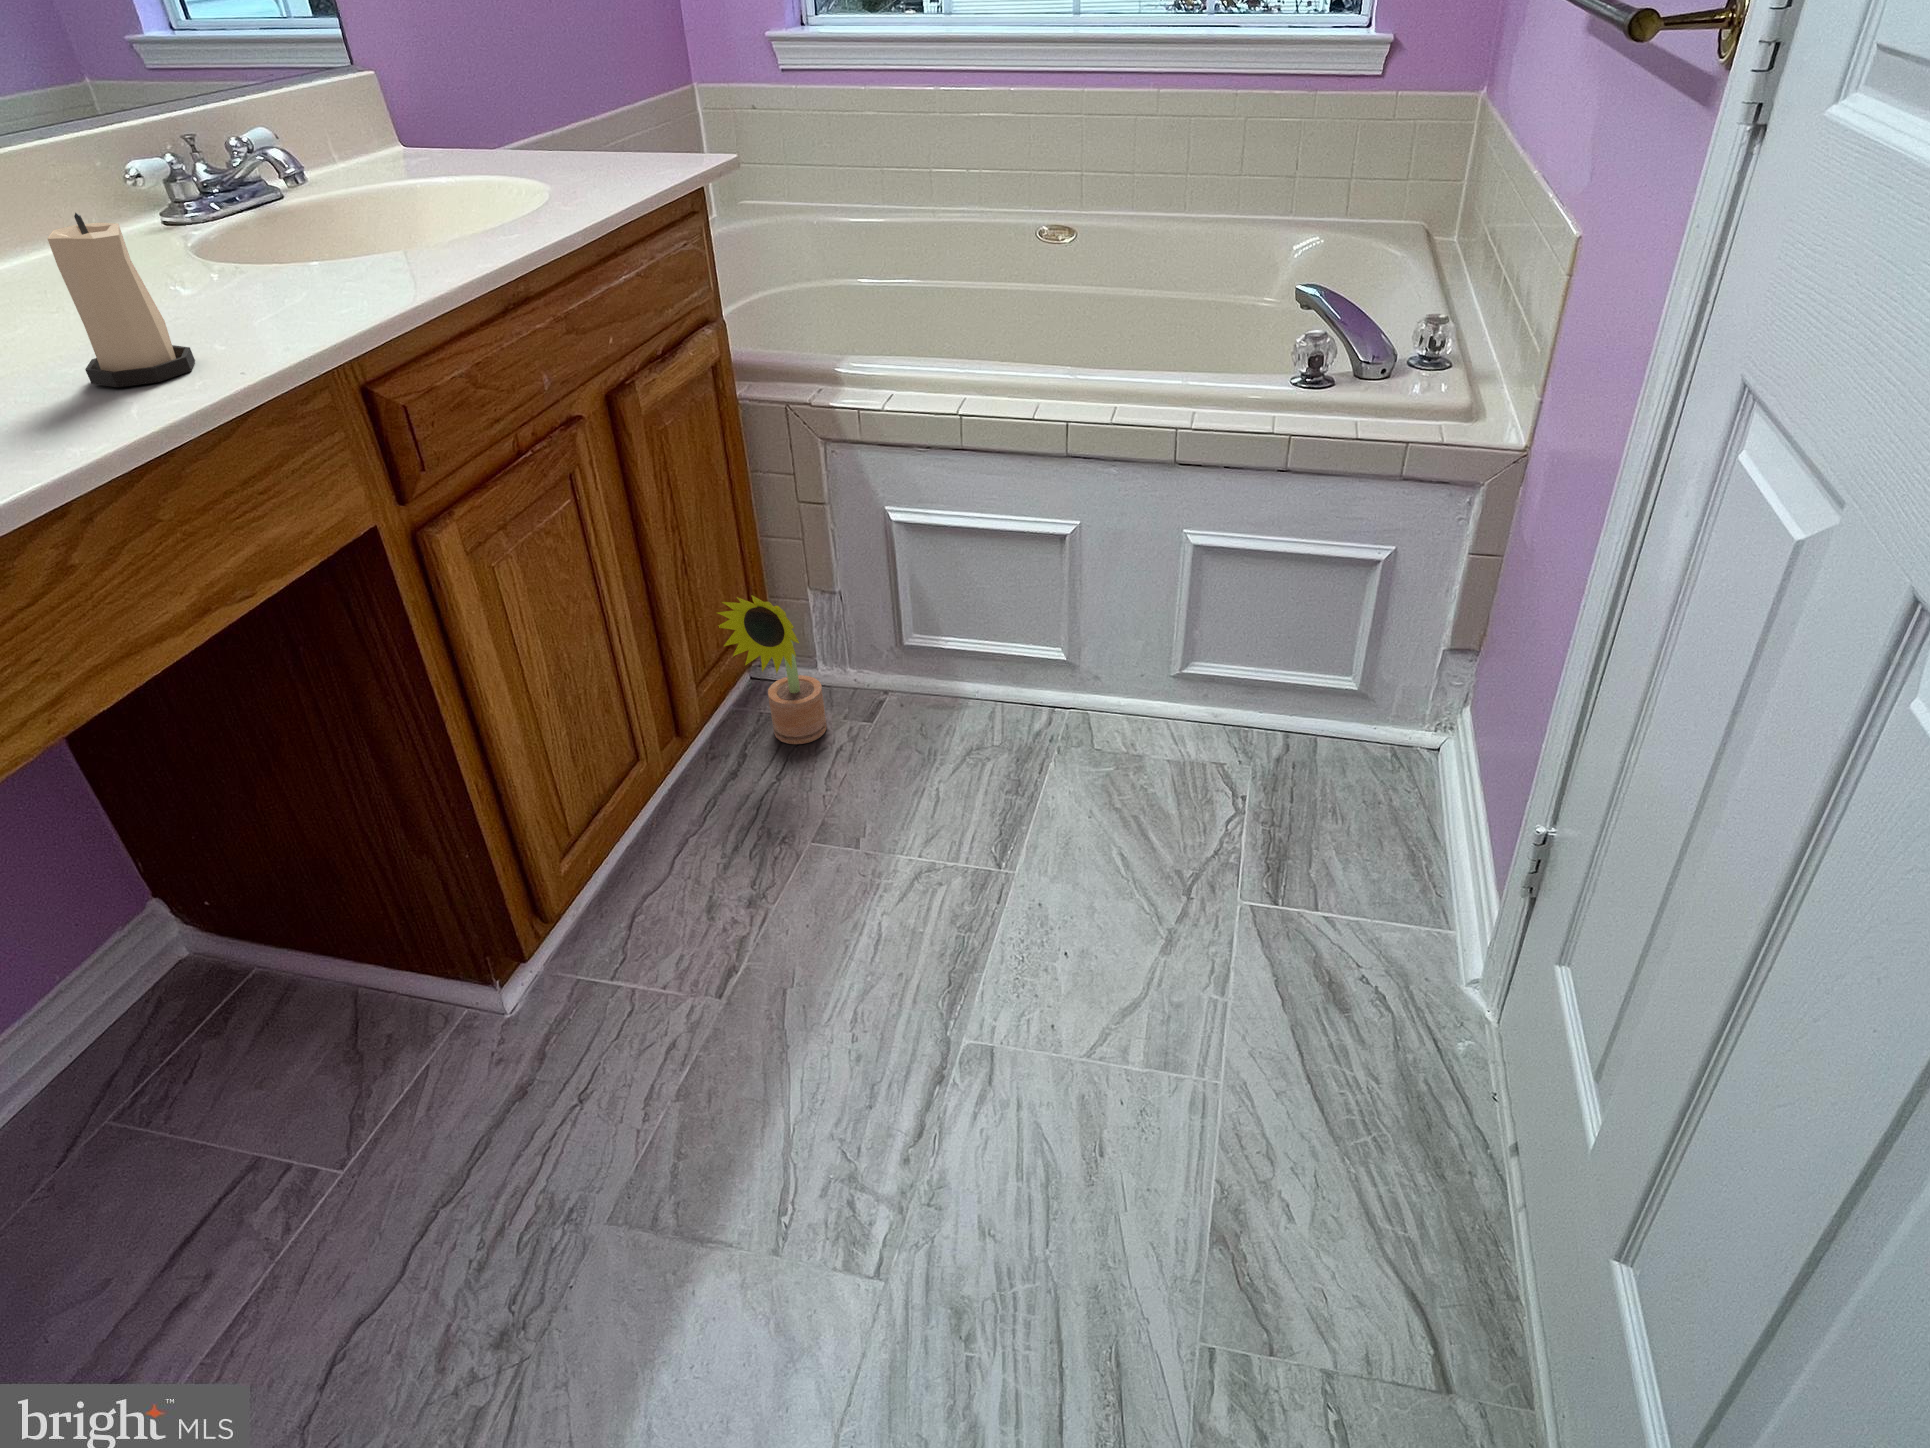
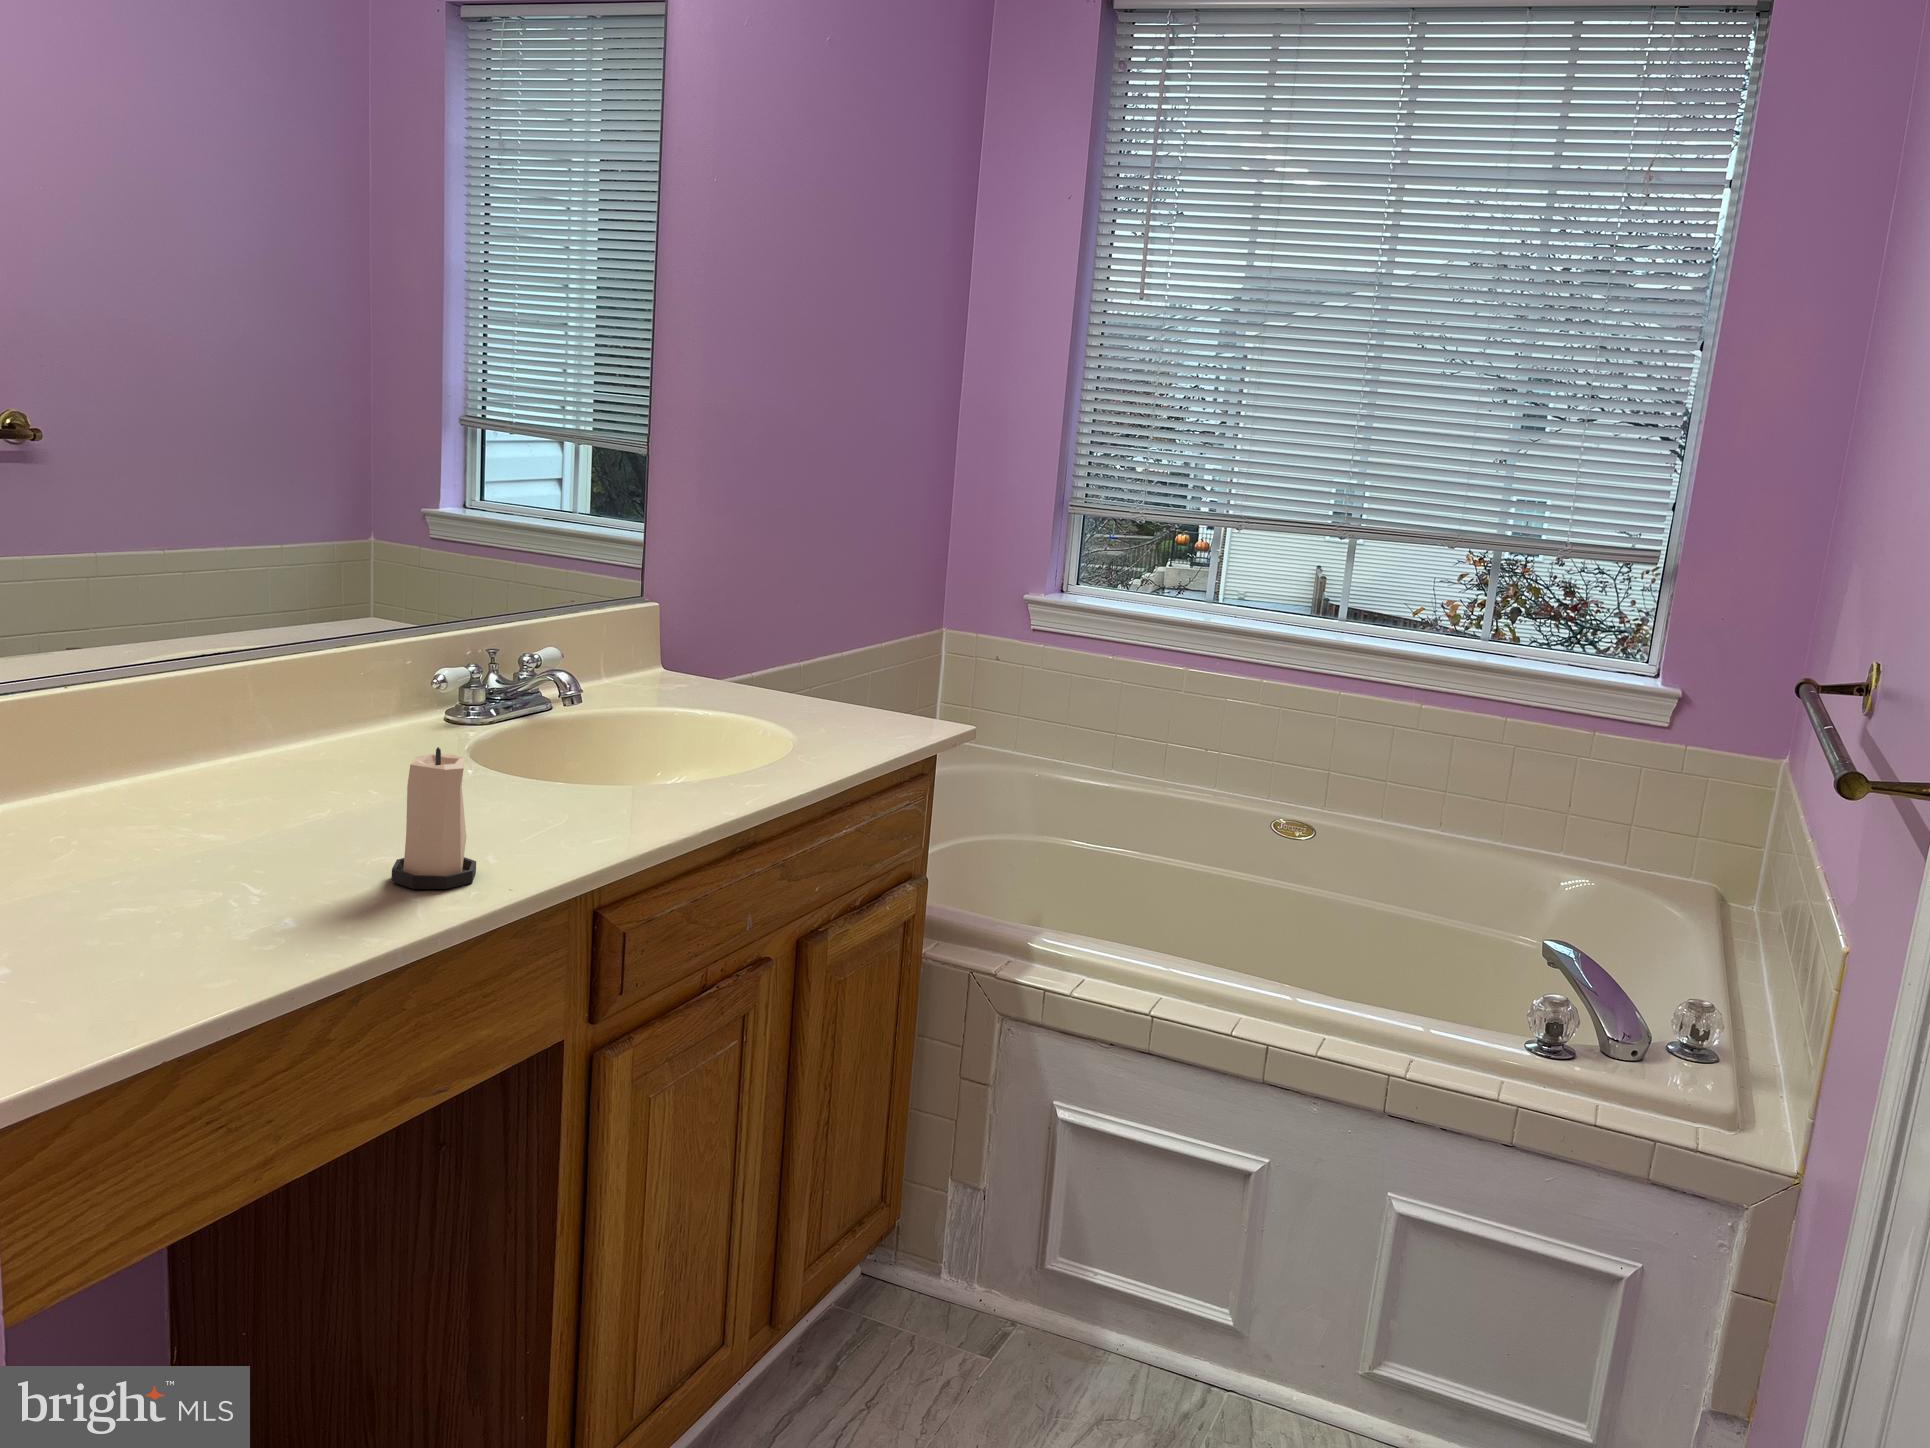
decorative plant: present [717,595,827,744] -> none [836,1174,937,1369]

